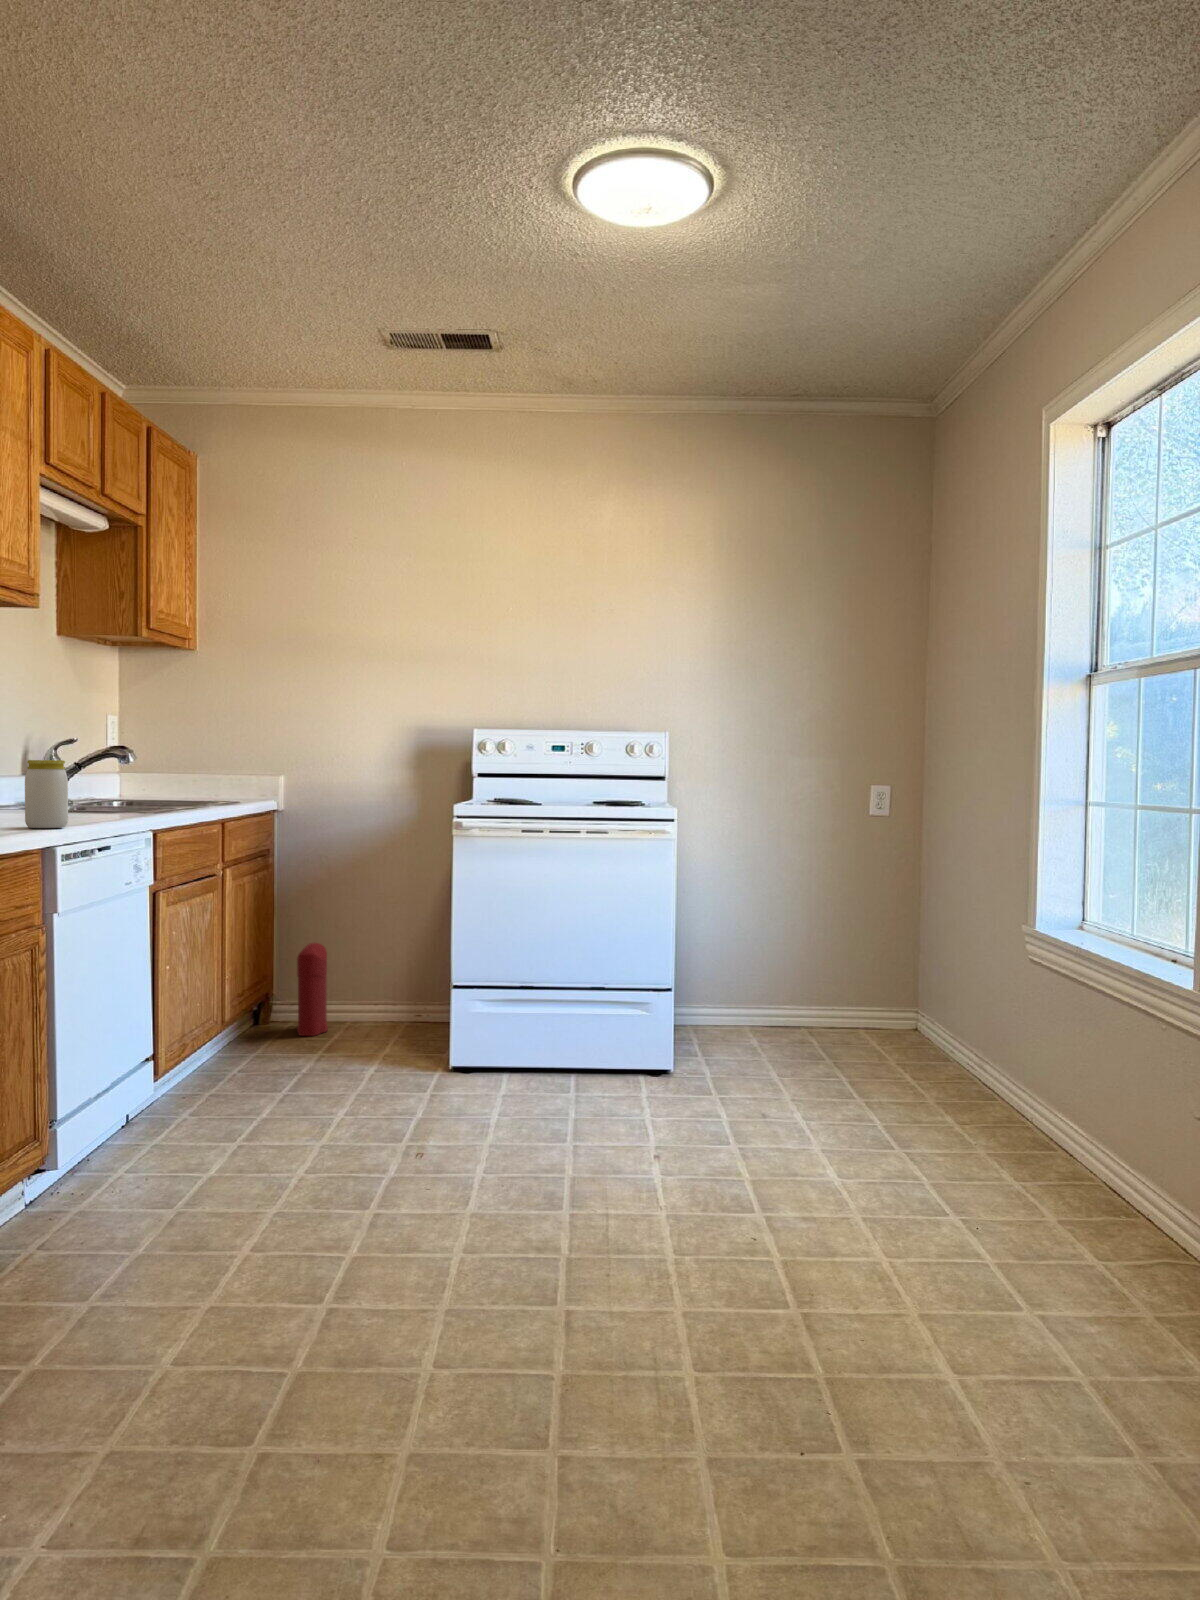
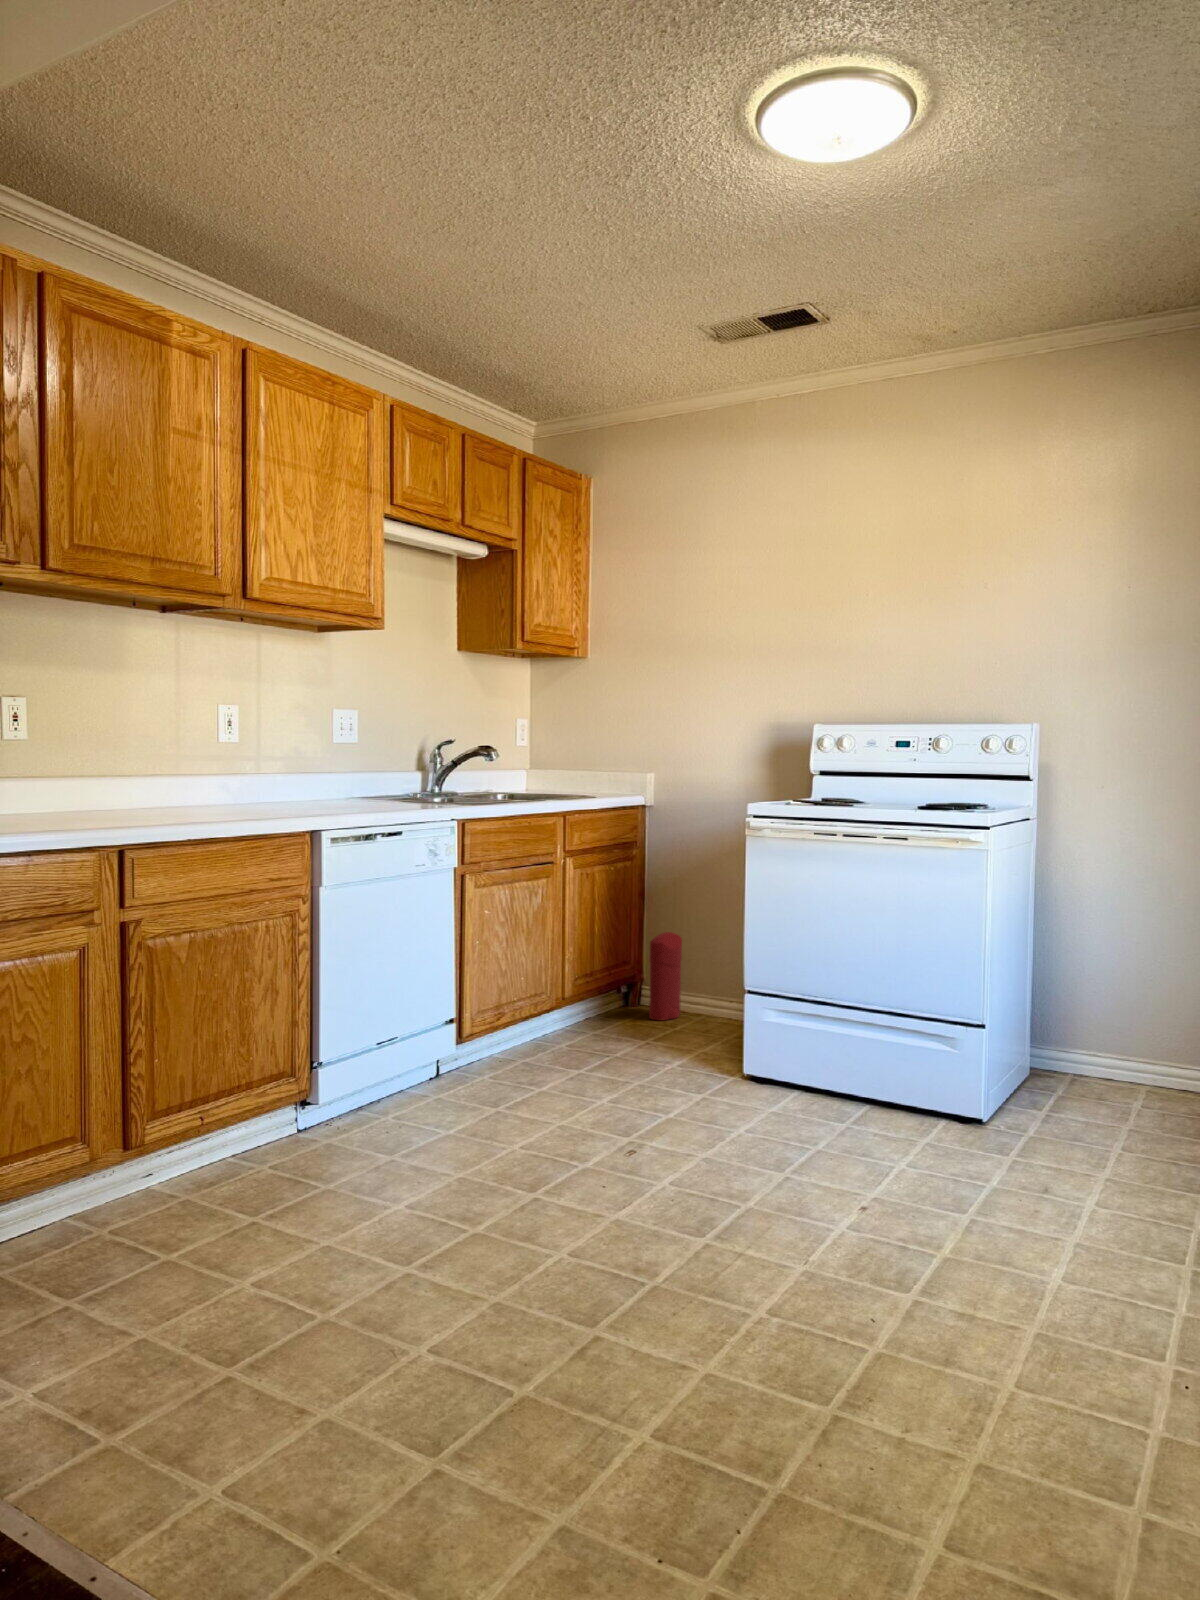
jar: present [25,760,68,828] -> none [307,759,341,816]

